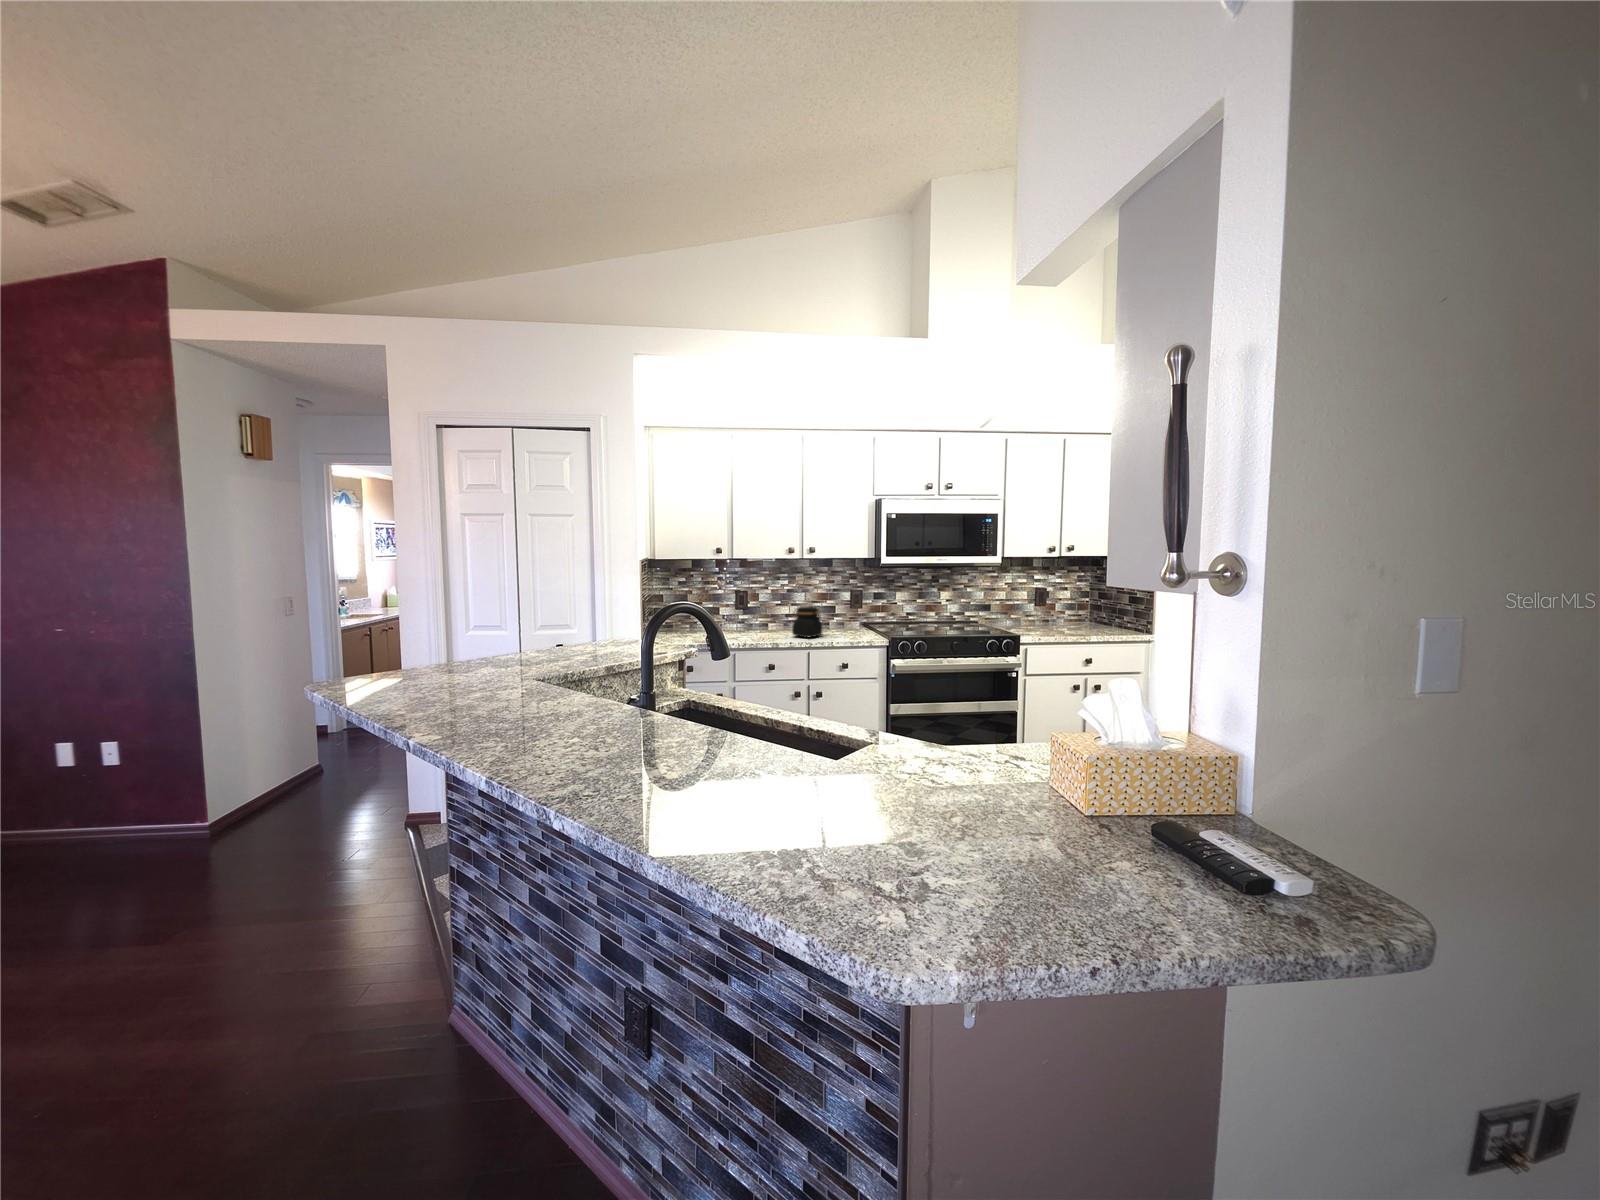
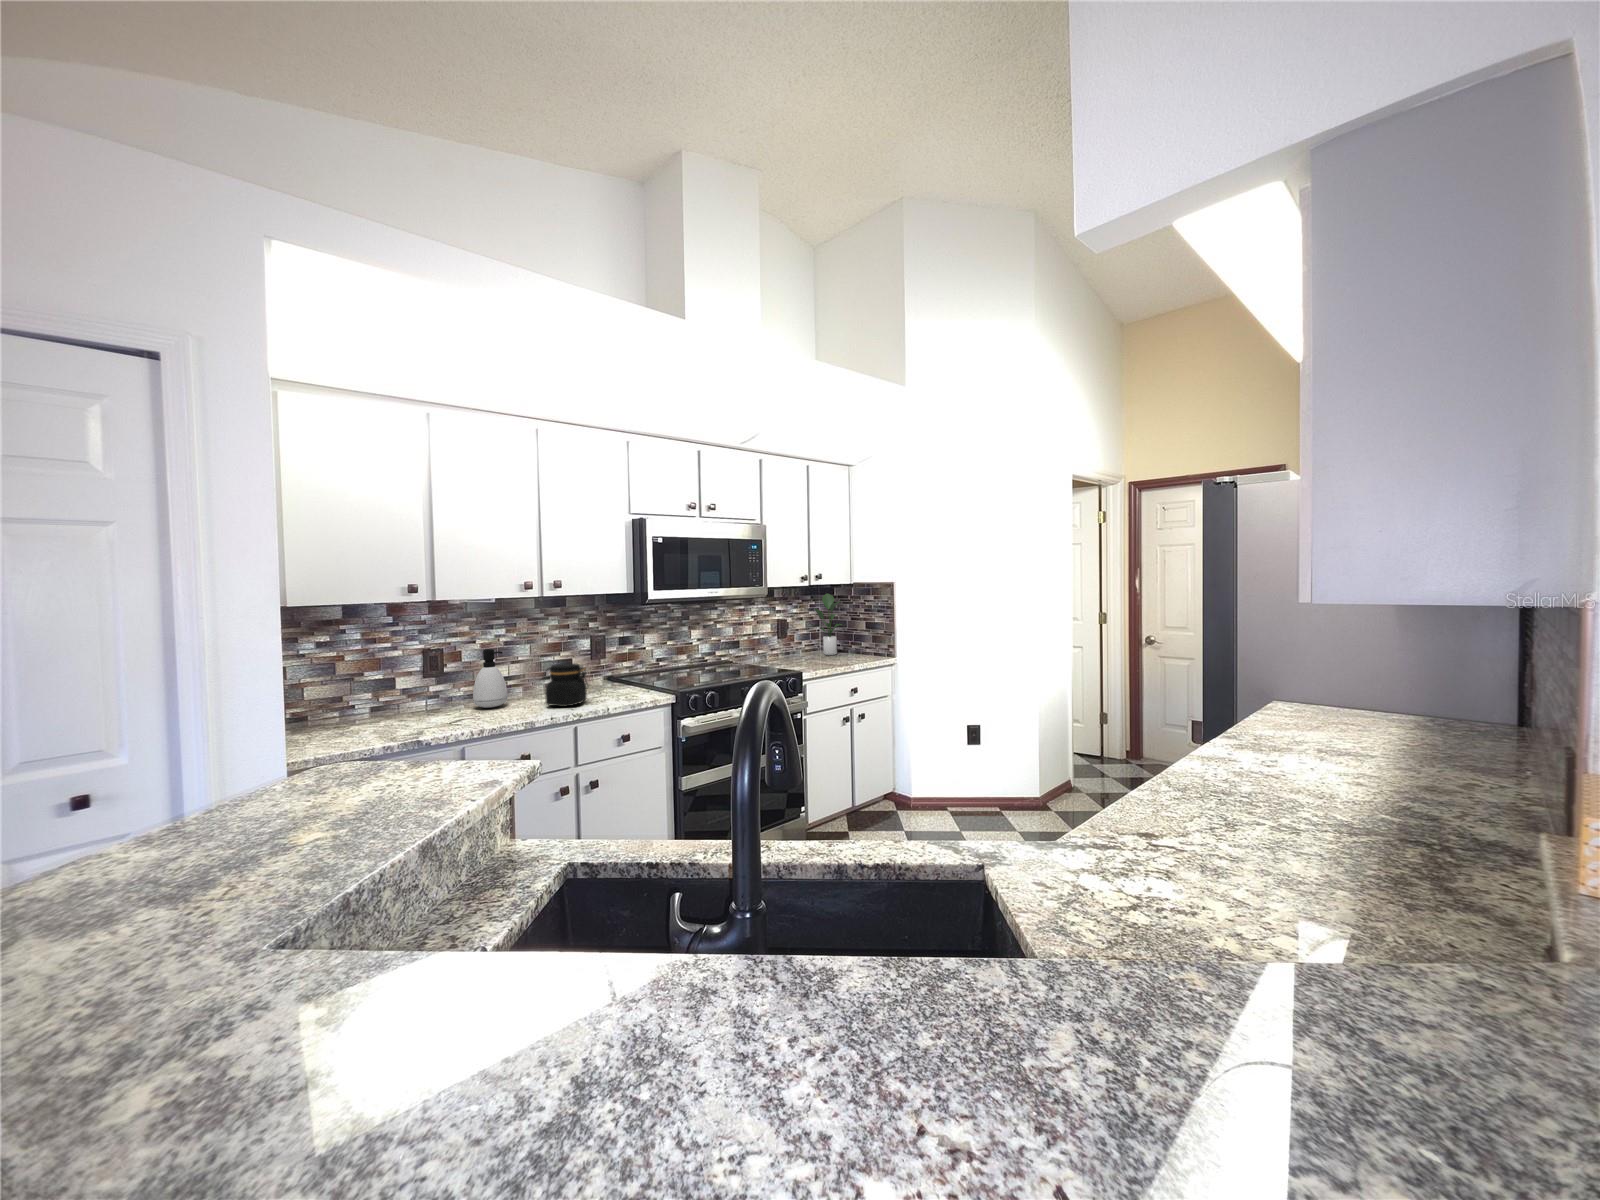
potted plant: none [1068,565,1100,625] -> present [814,593,842,655]
soap dispenser: none [754,593,775,633] -> present [473,649,508,708]

